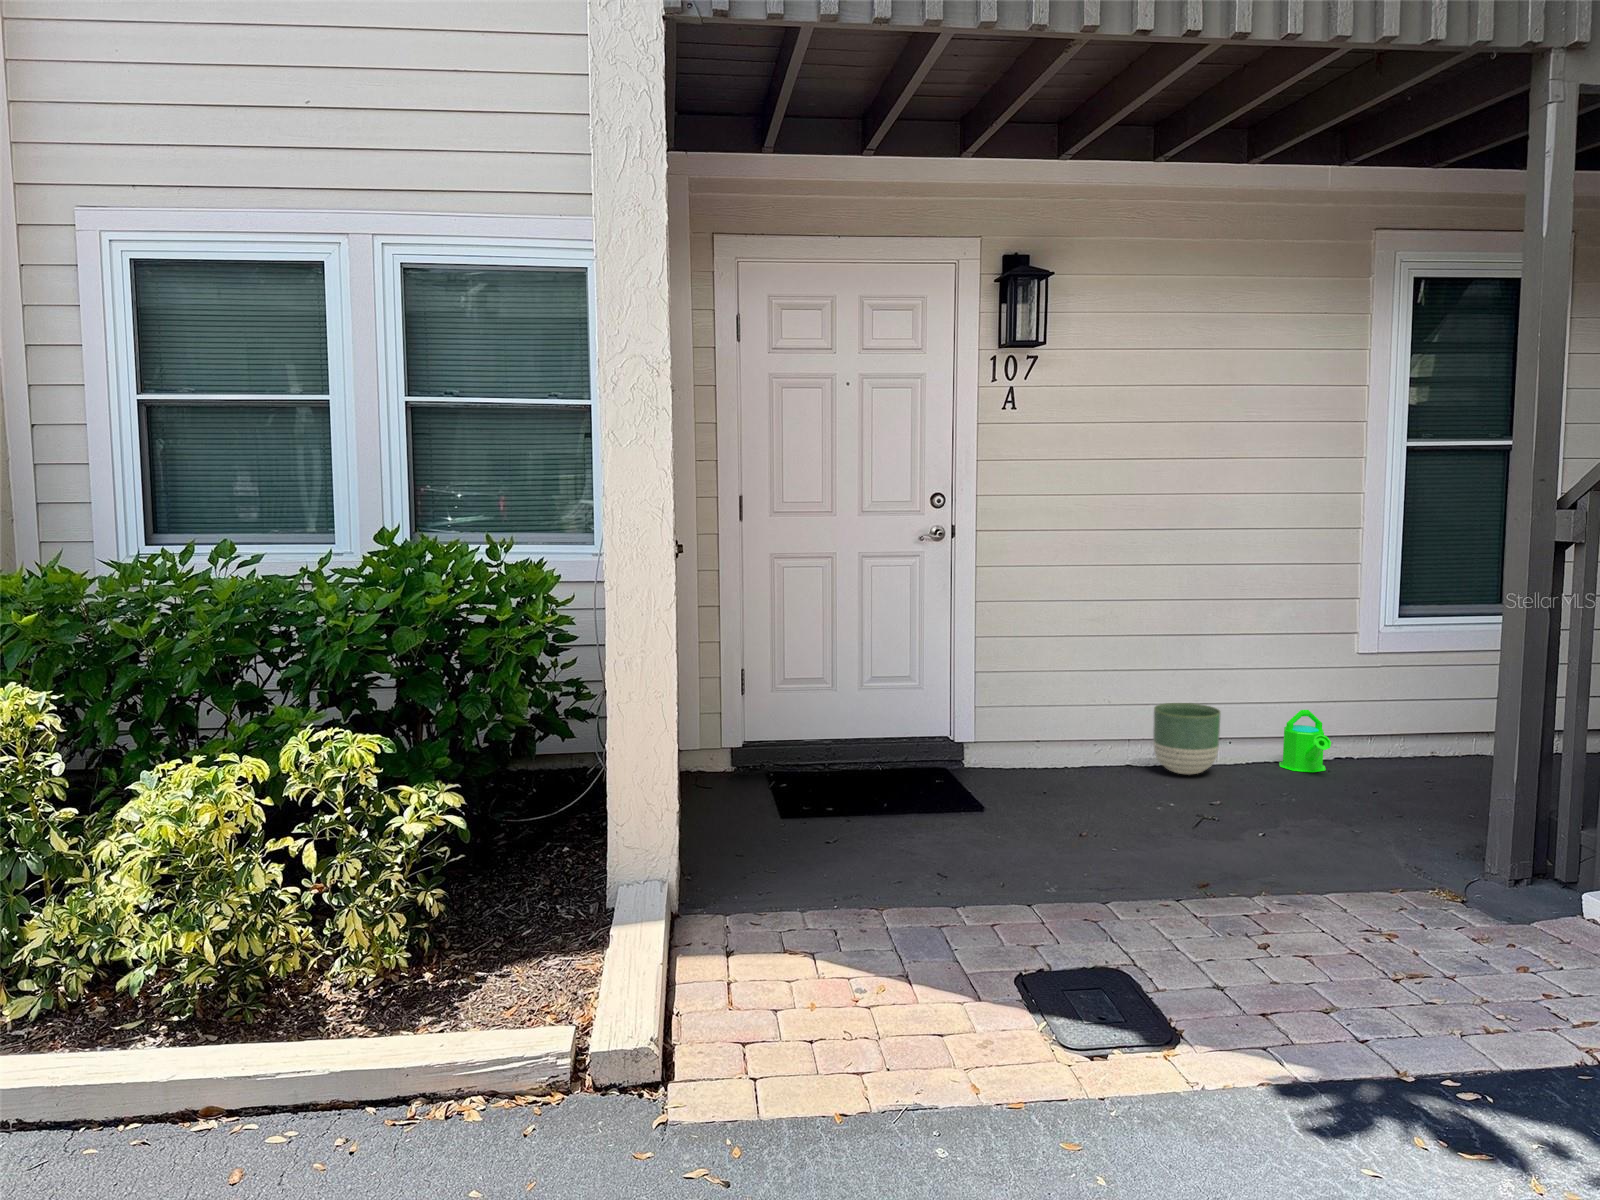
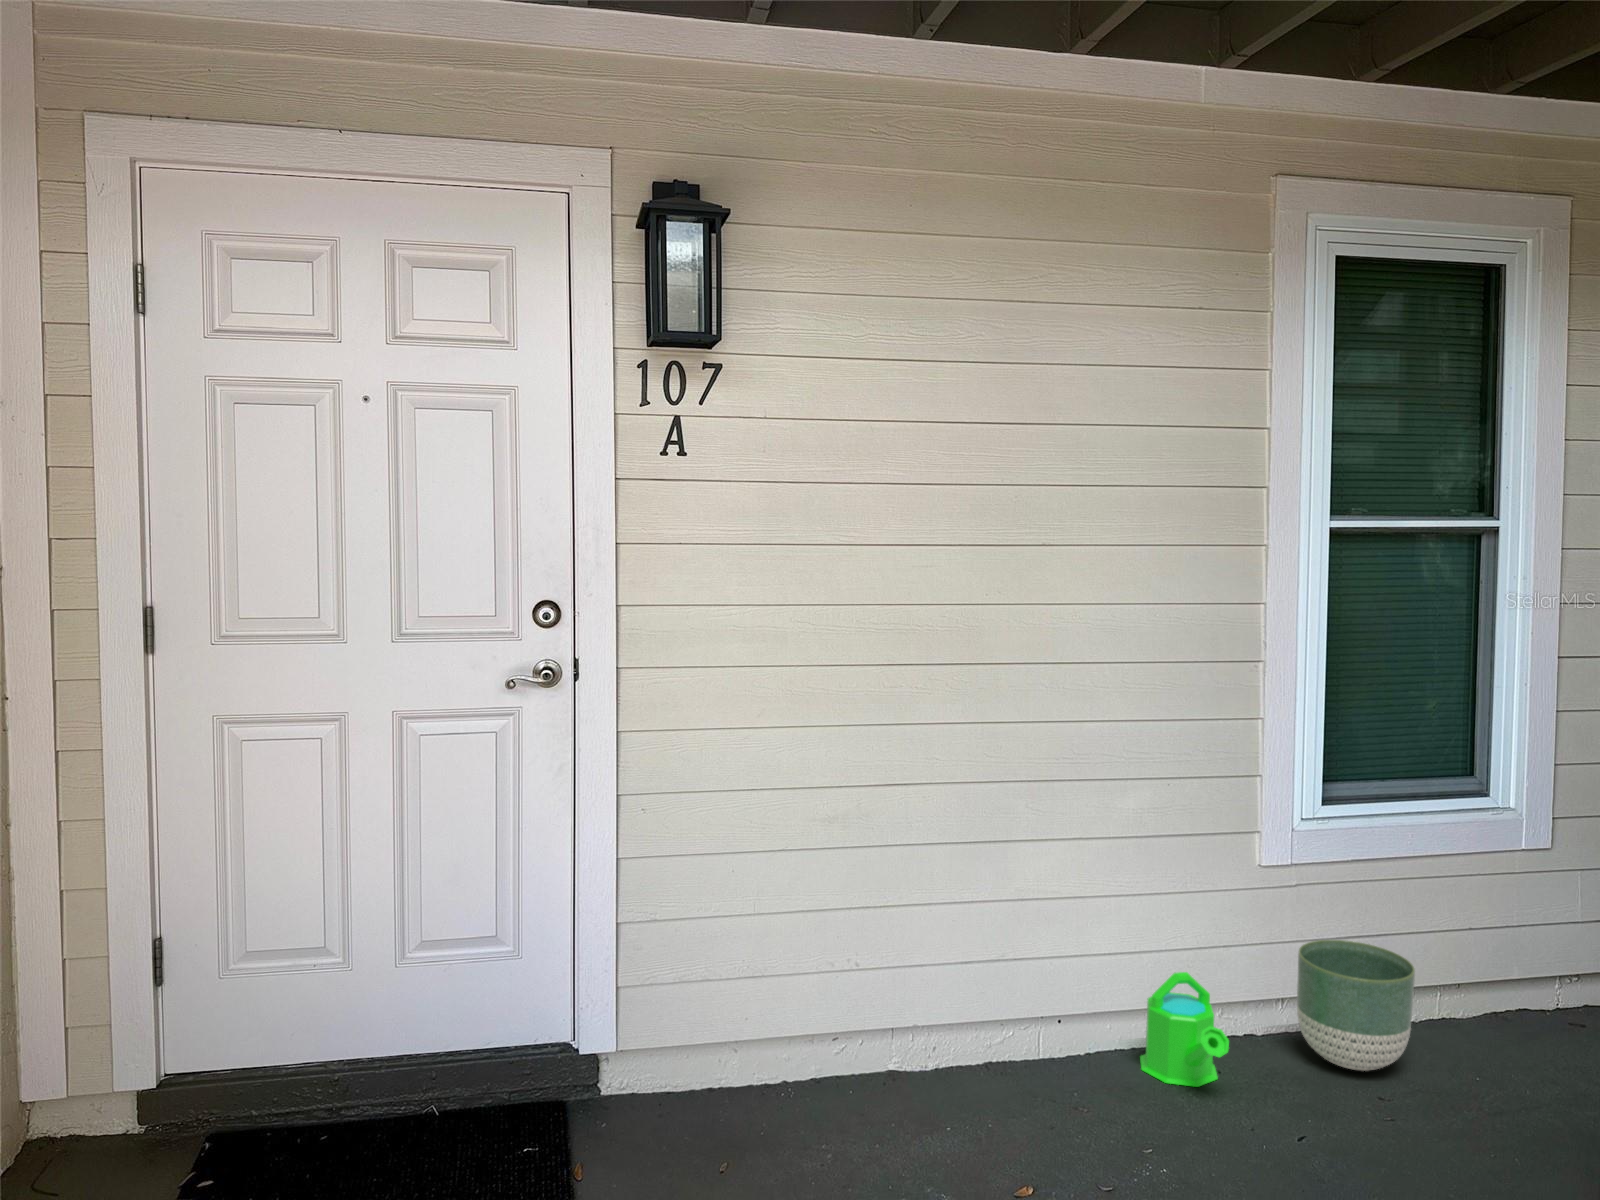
planter: present [1153,703,1221,774] -> present [1297,940,1415,1071]

